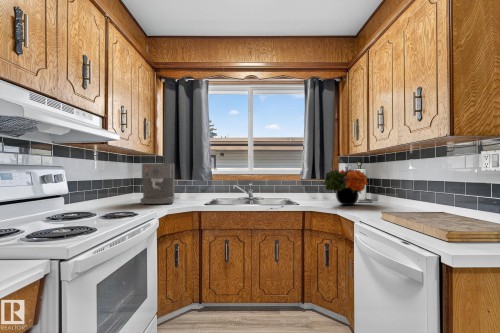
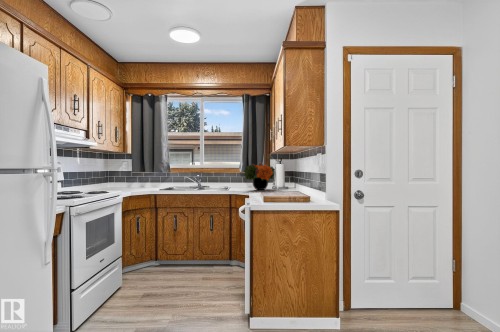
coffee maker: present [140,163,175,205] -> none [113,160,139,190]

